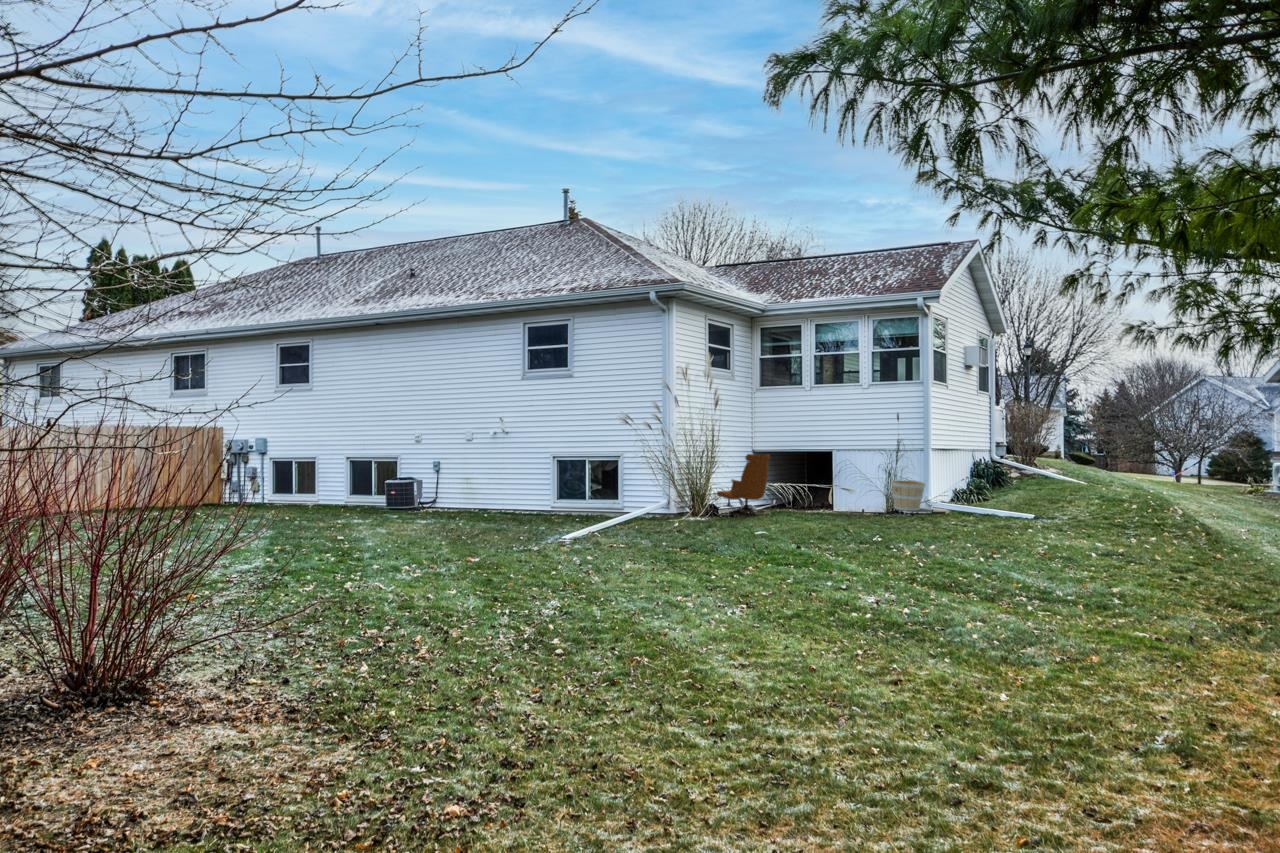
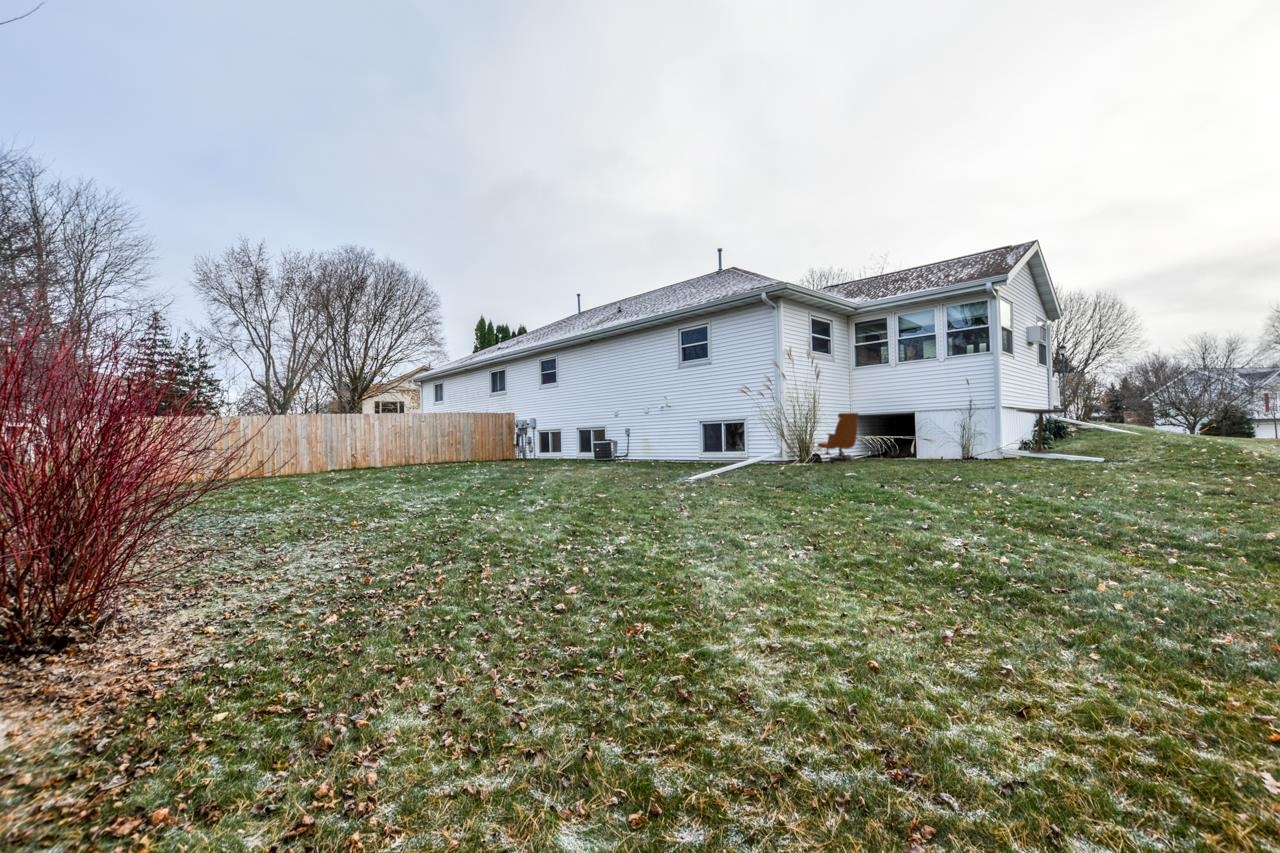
pedestal table: none [947,452,999,507] -> present [1017,409,1067,454]
wooden bucket: present [891,480,925,511] -> none [966,432,998,457]

